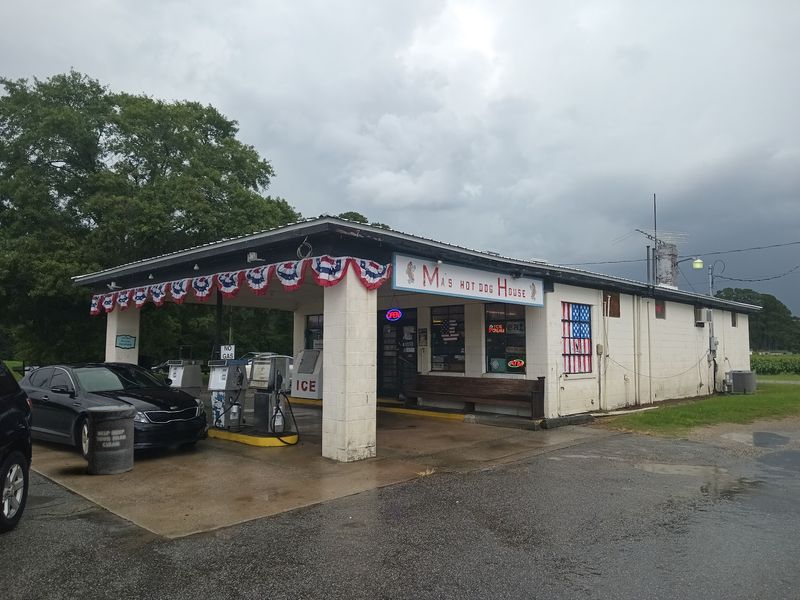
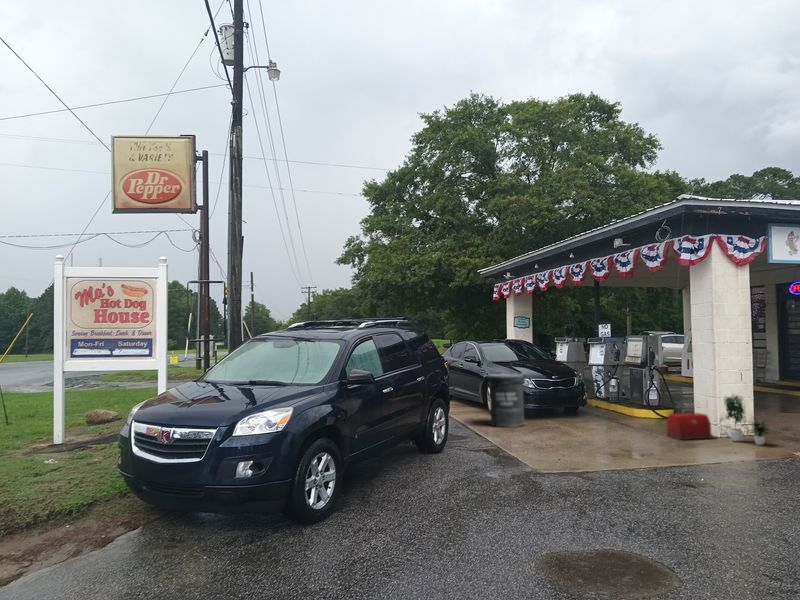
potted plant: none [352,416,394,467] -> present [724,396,770,445]
toolbox: none [298,436,340,470] -> present [667,409,712,440]

